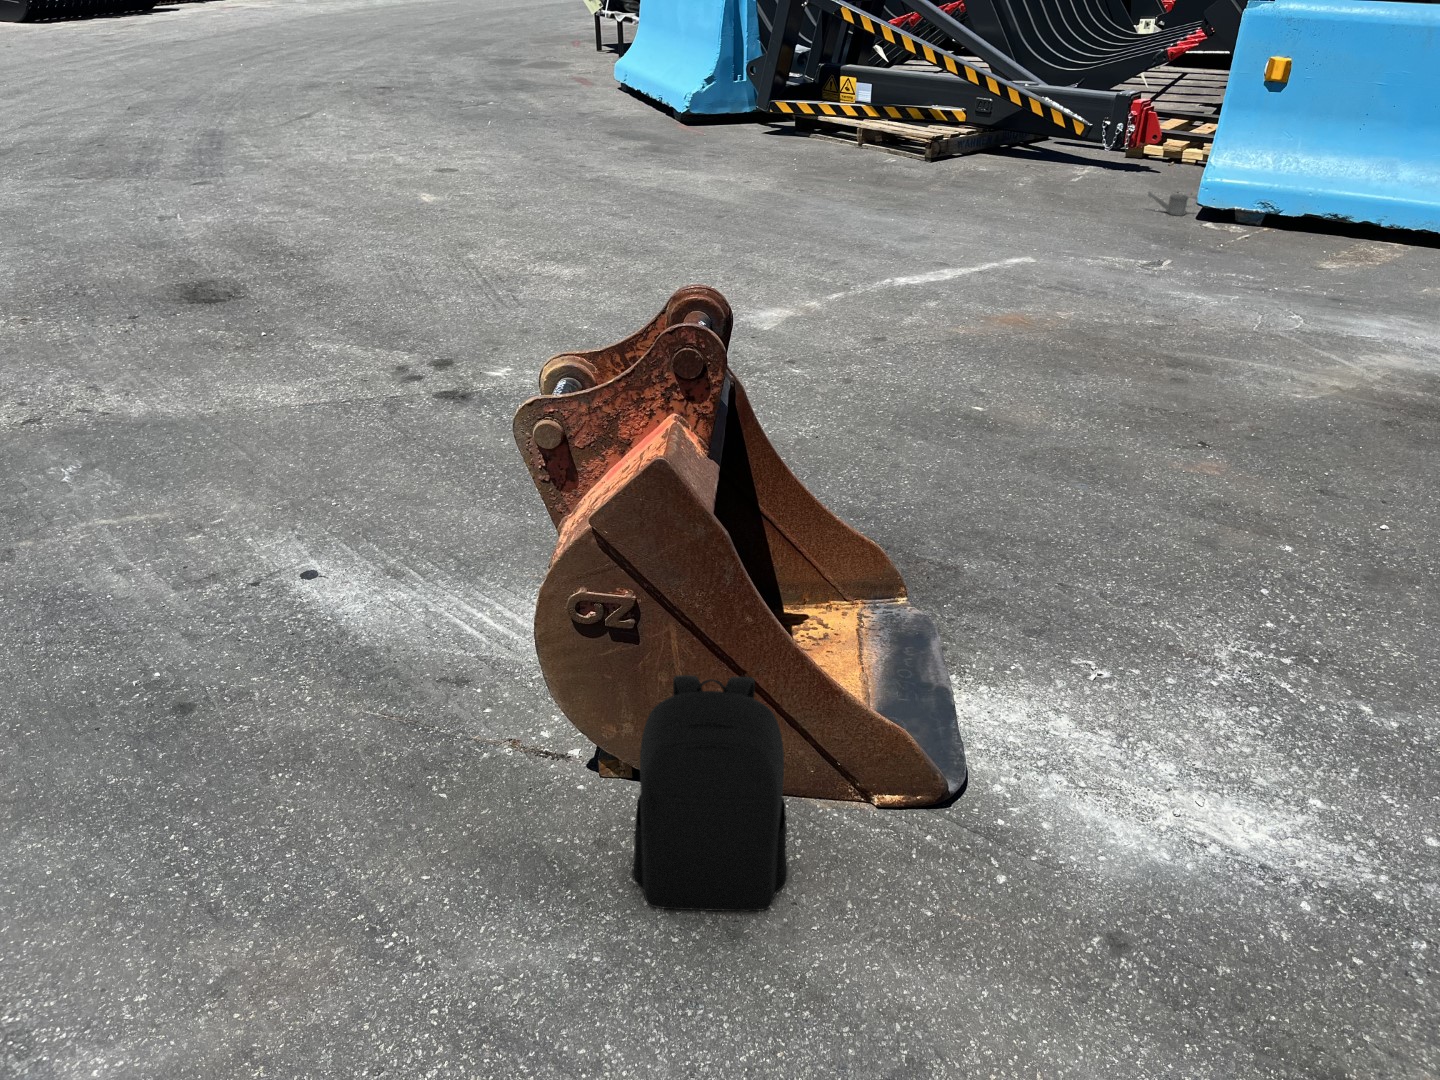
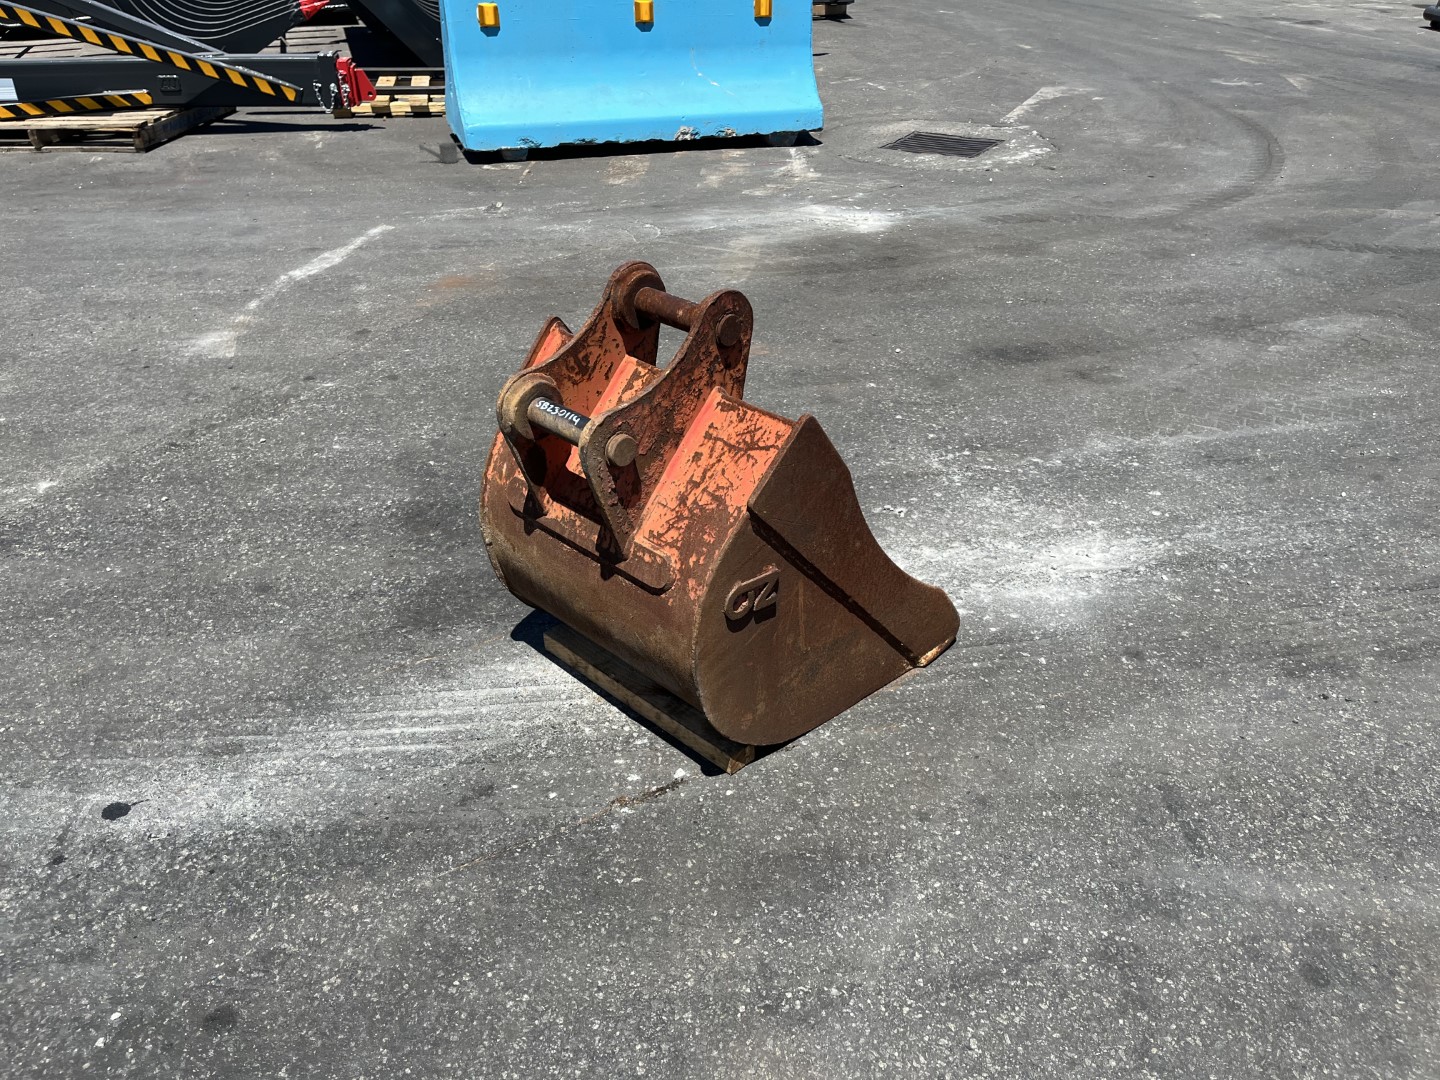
backpack: present [632,675,788,911] -> none [821,594,988,833]

